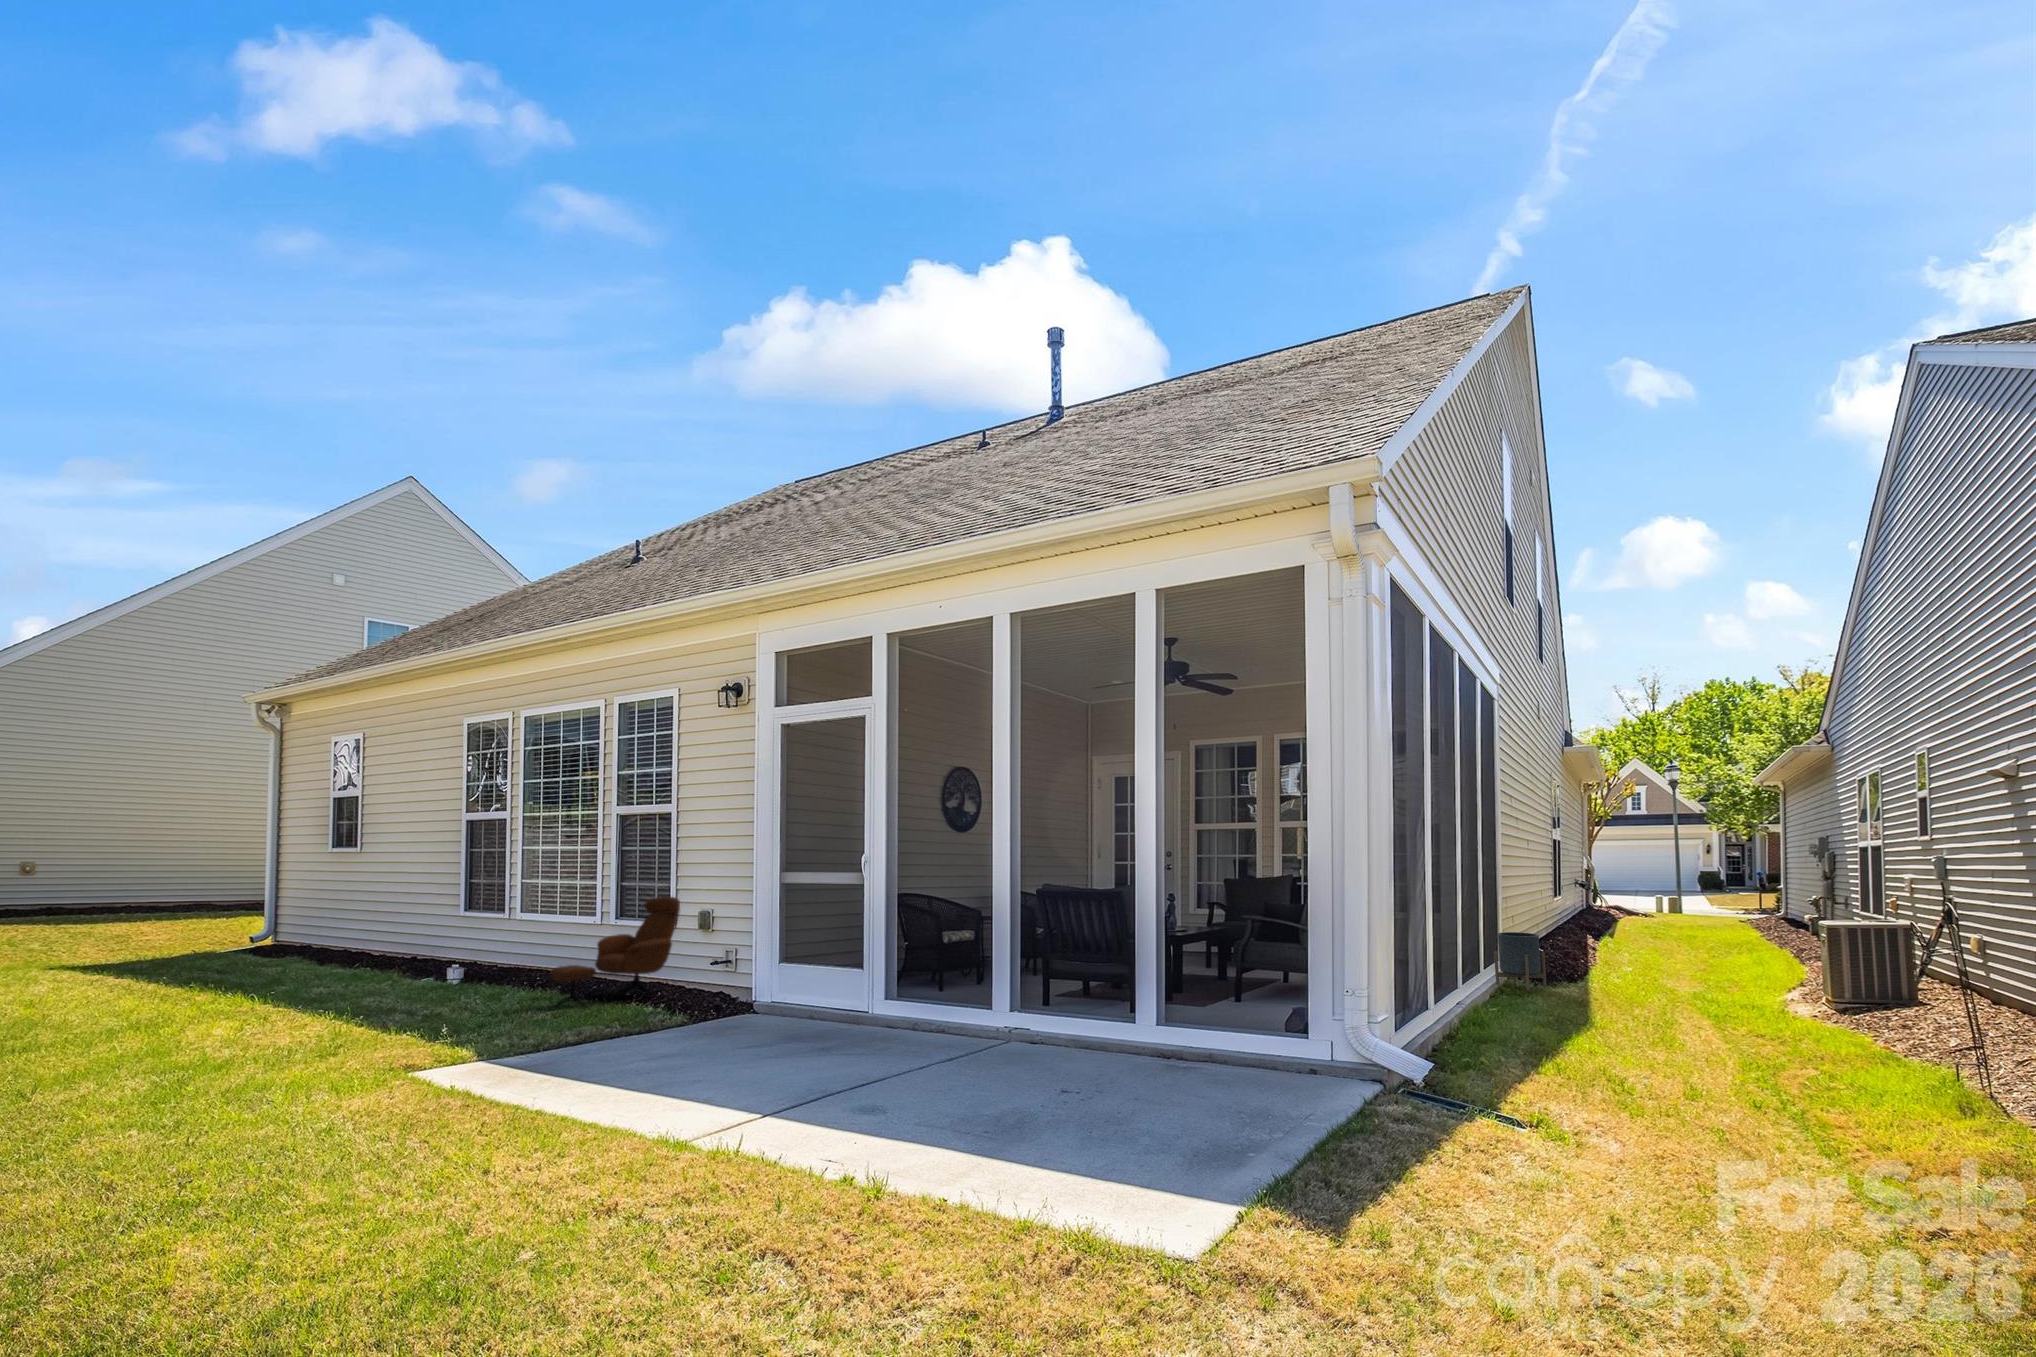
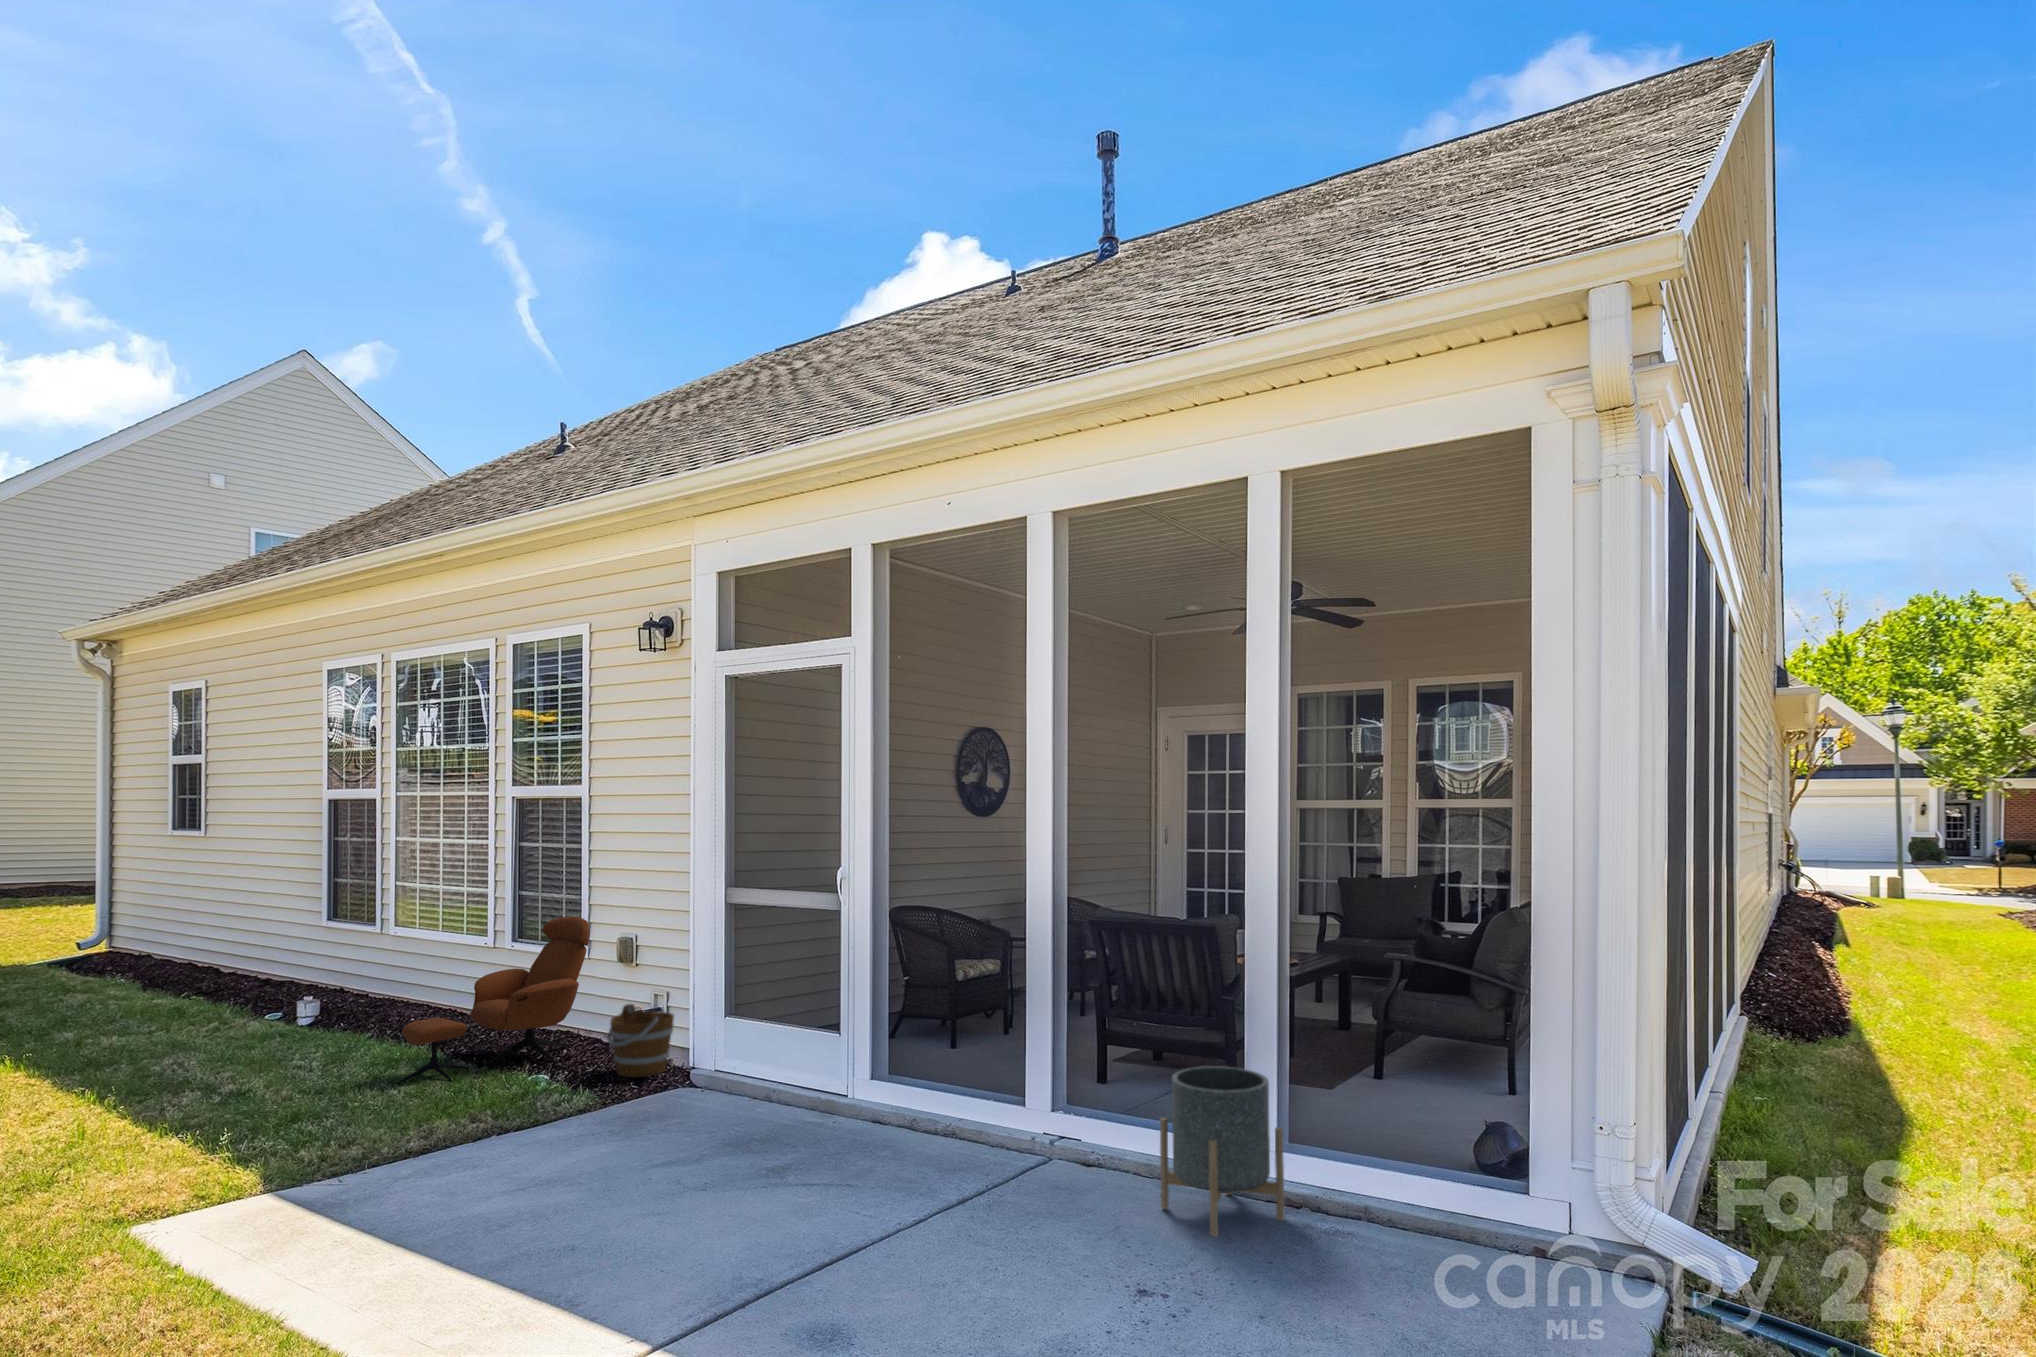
planter: present [1494,932,1547,991] -> present [1160,1066,1284,1237]
bucket: none [697,954,745,1004] -> present [607,1004,674,1077]

